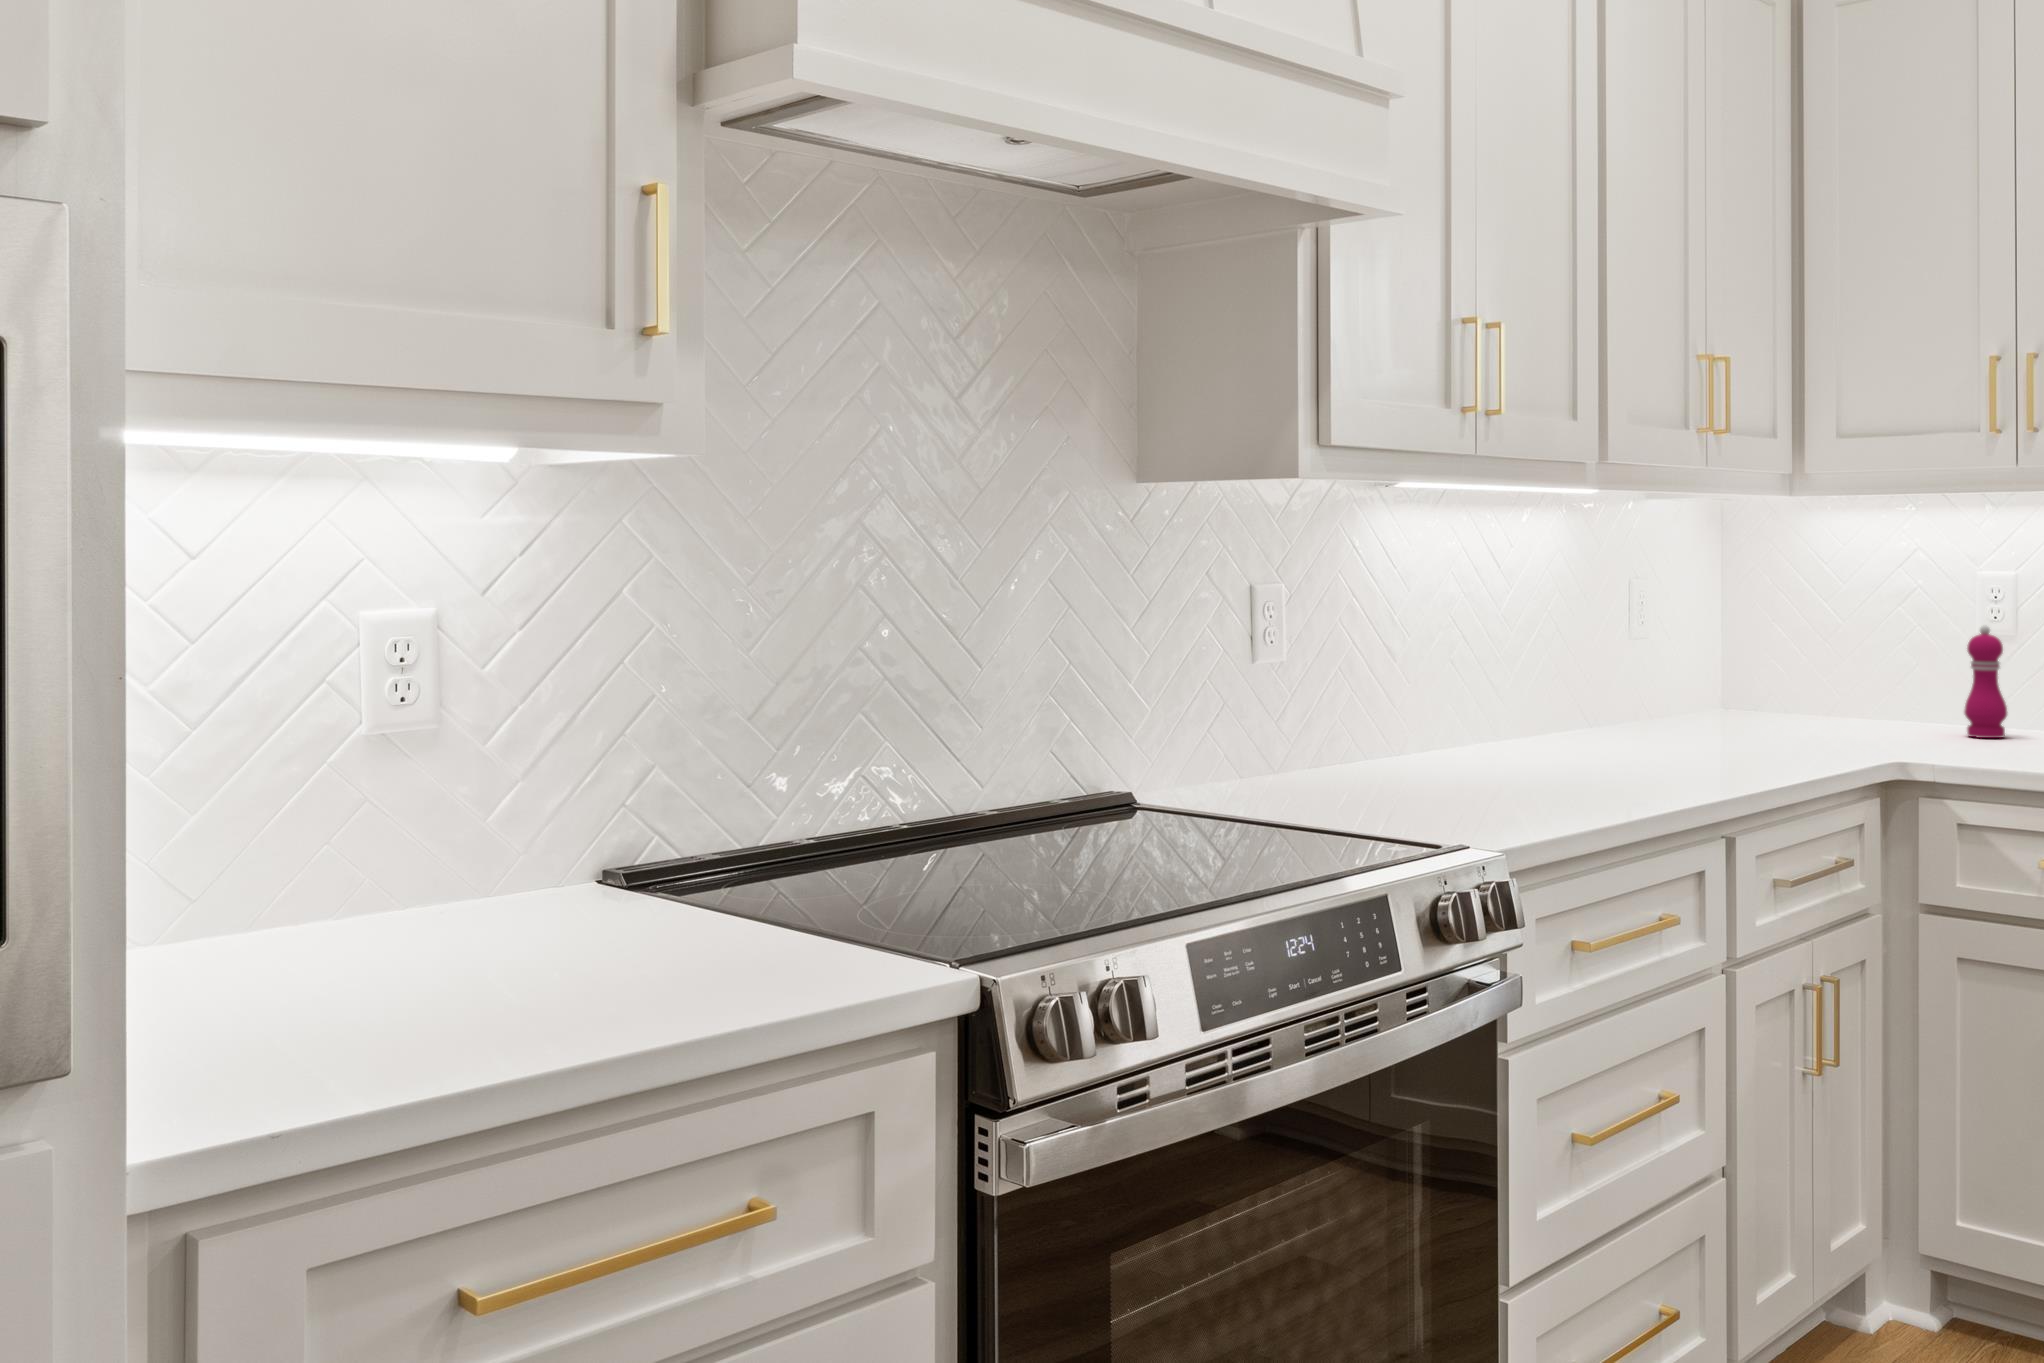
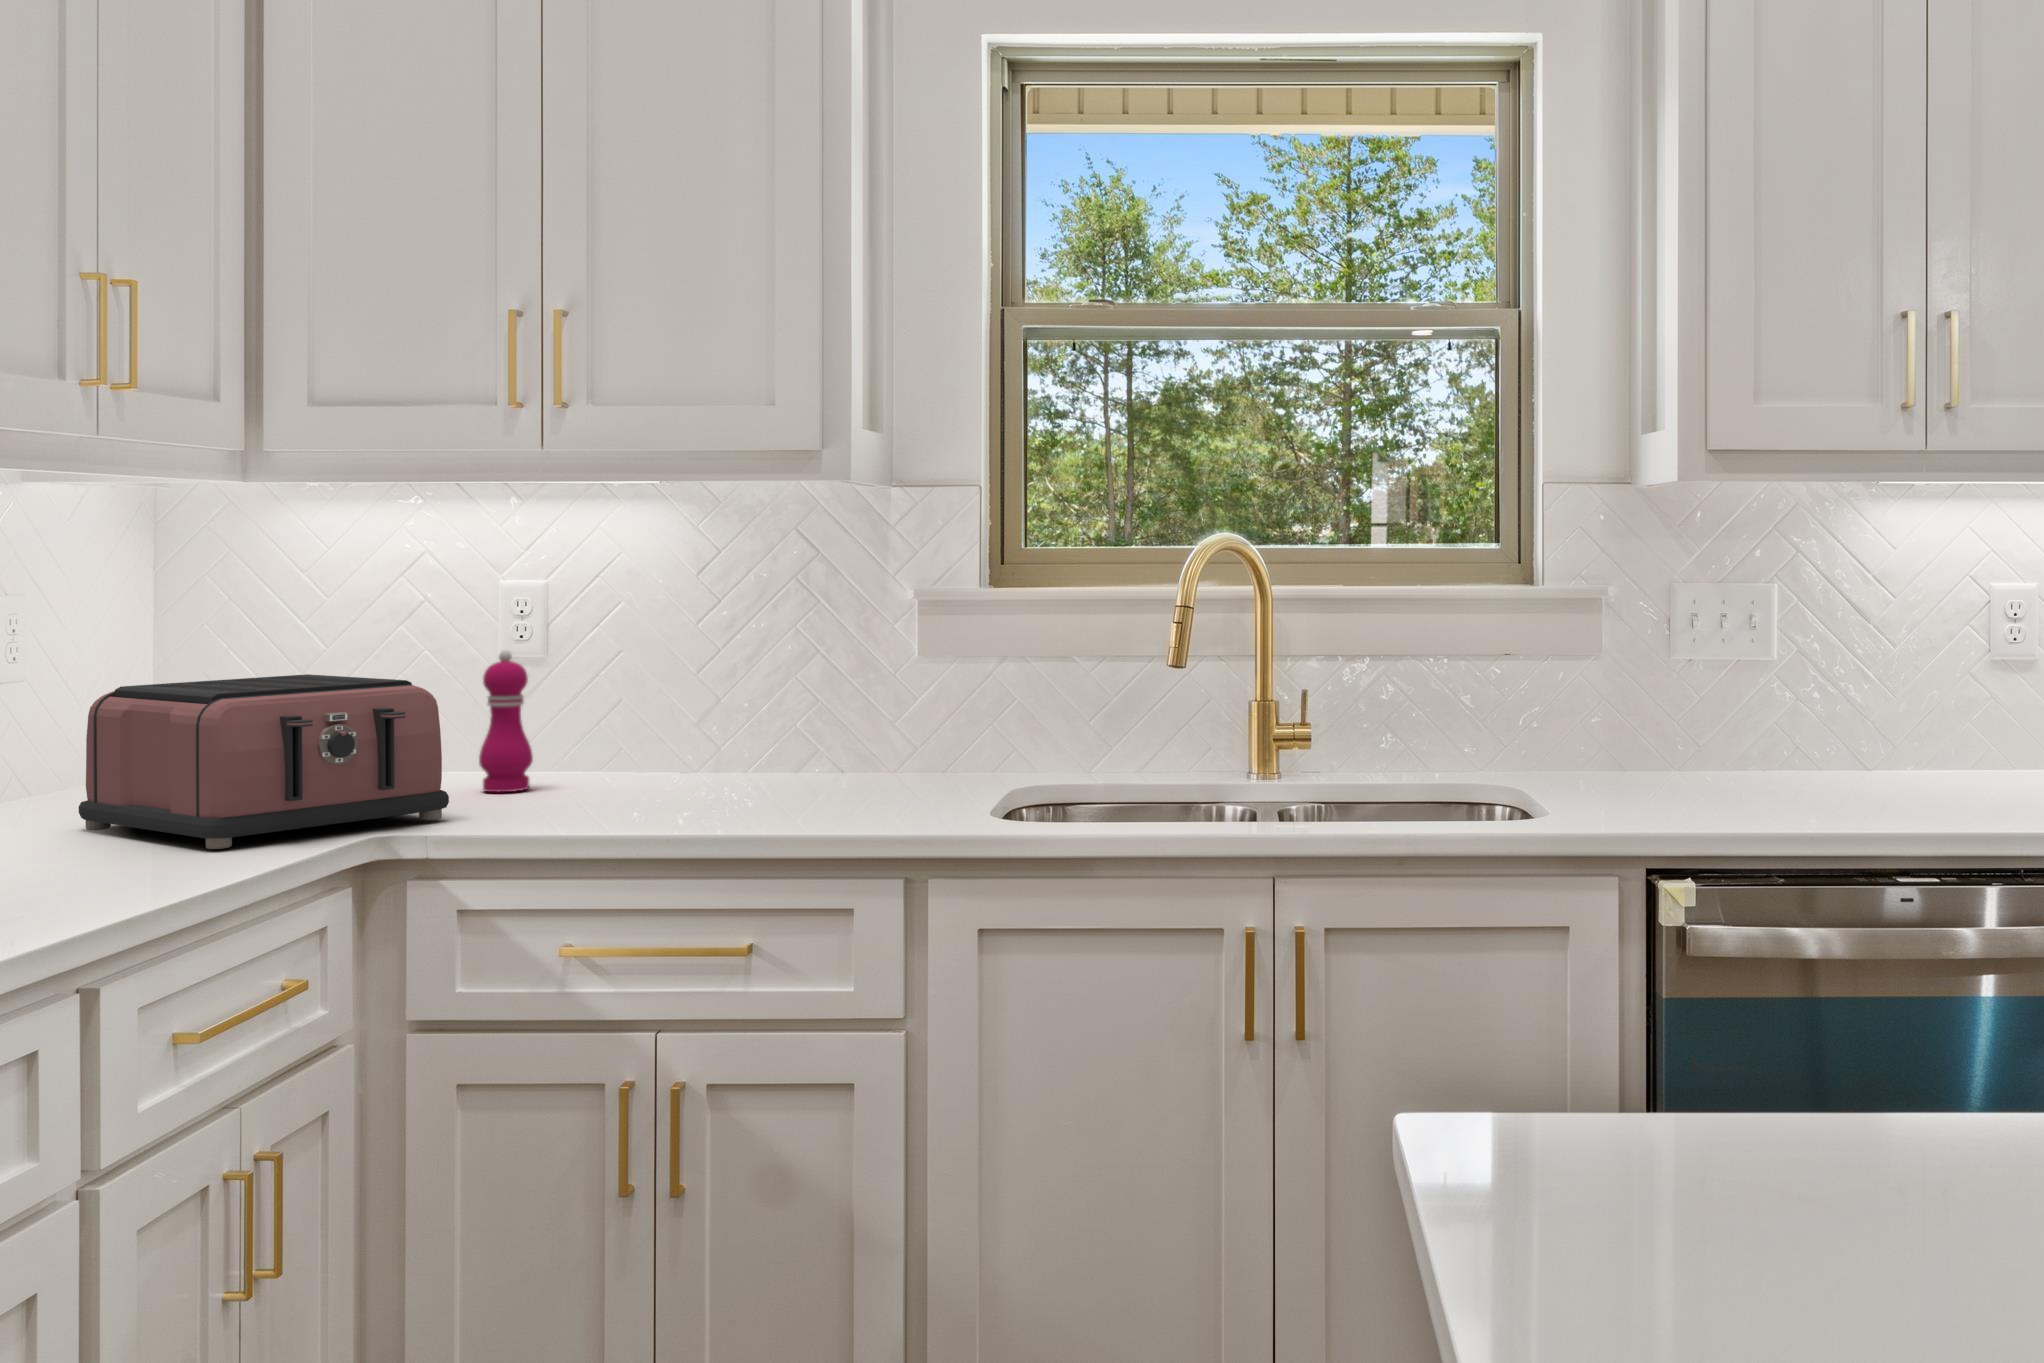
toaster: none [1691,638,1948,758] -> present [79,674,449,849]

